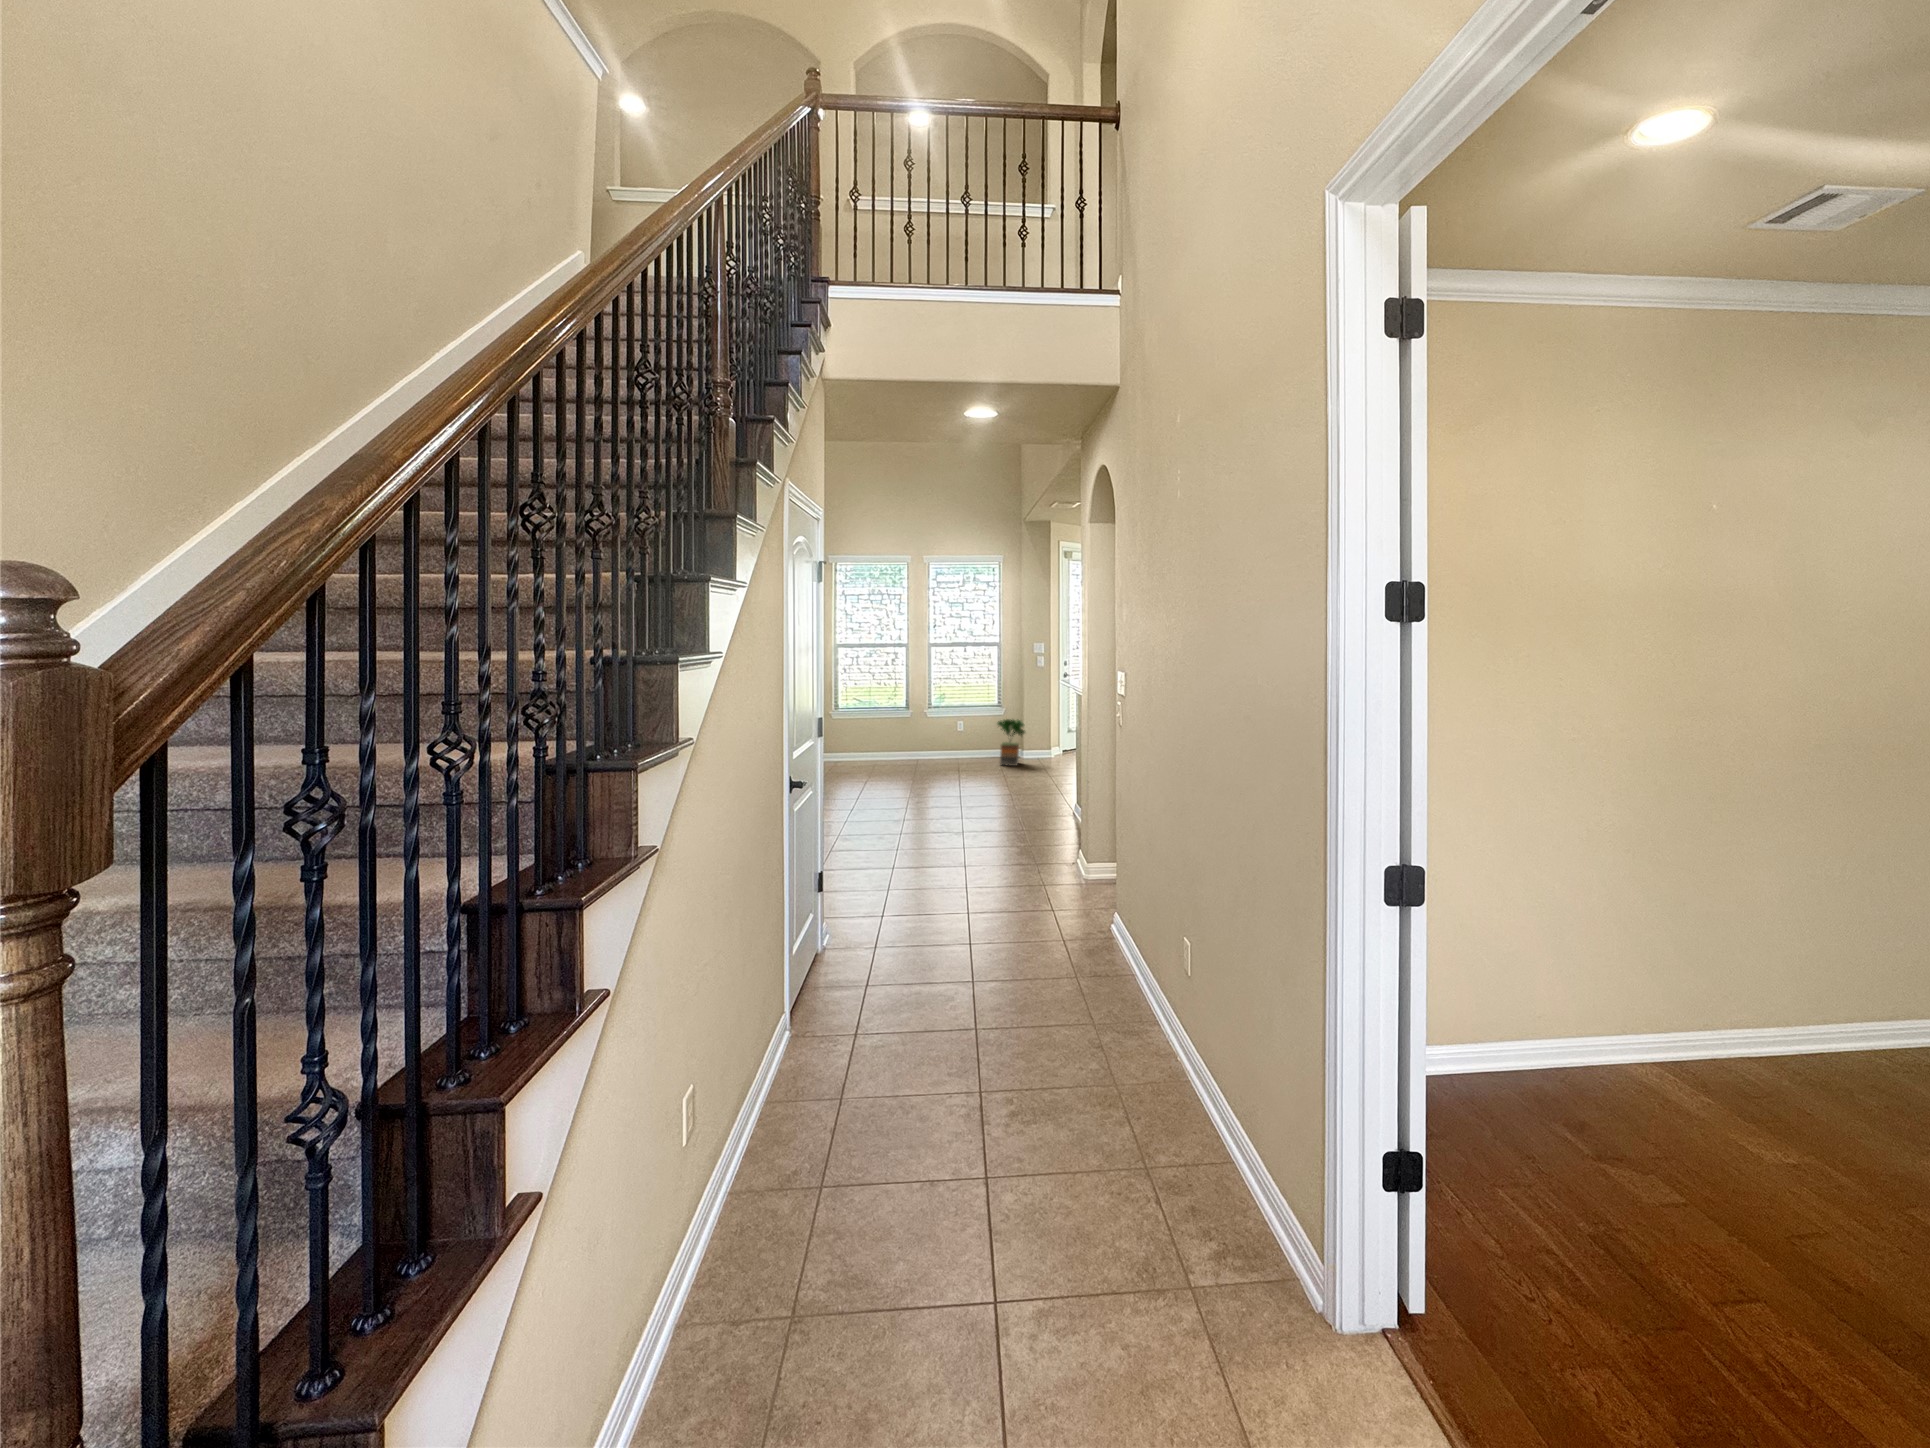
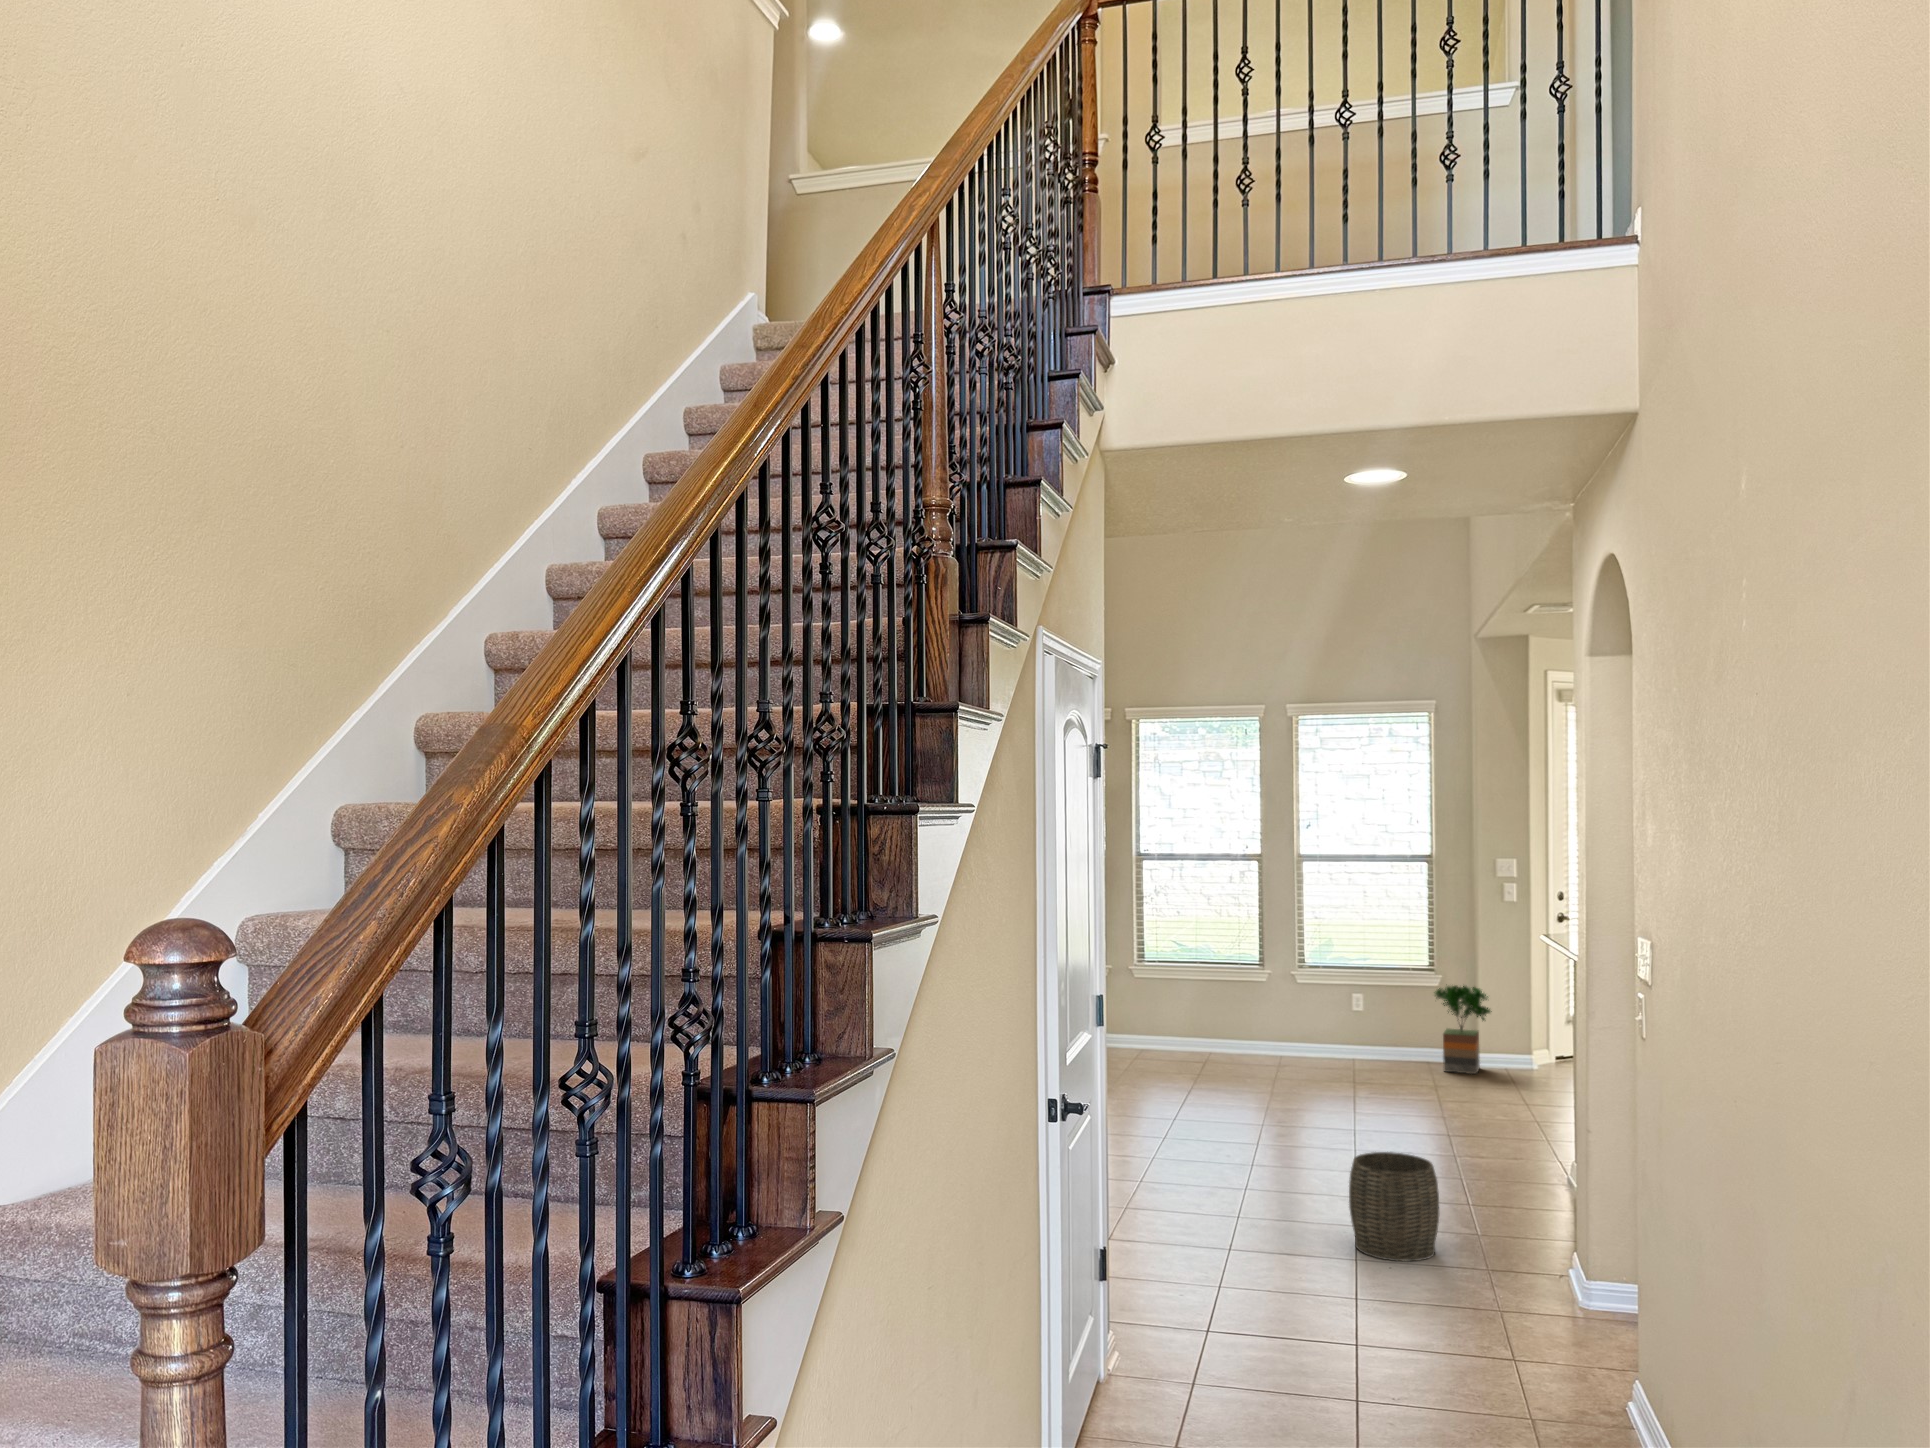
woven basket: none [954,806,1001,863] -> present [1349,1152,1439,1262]

